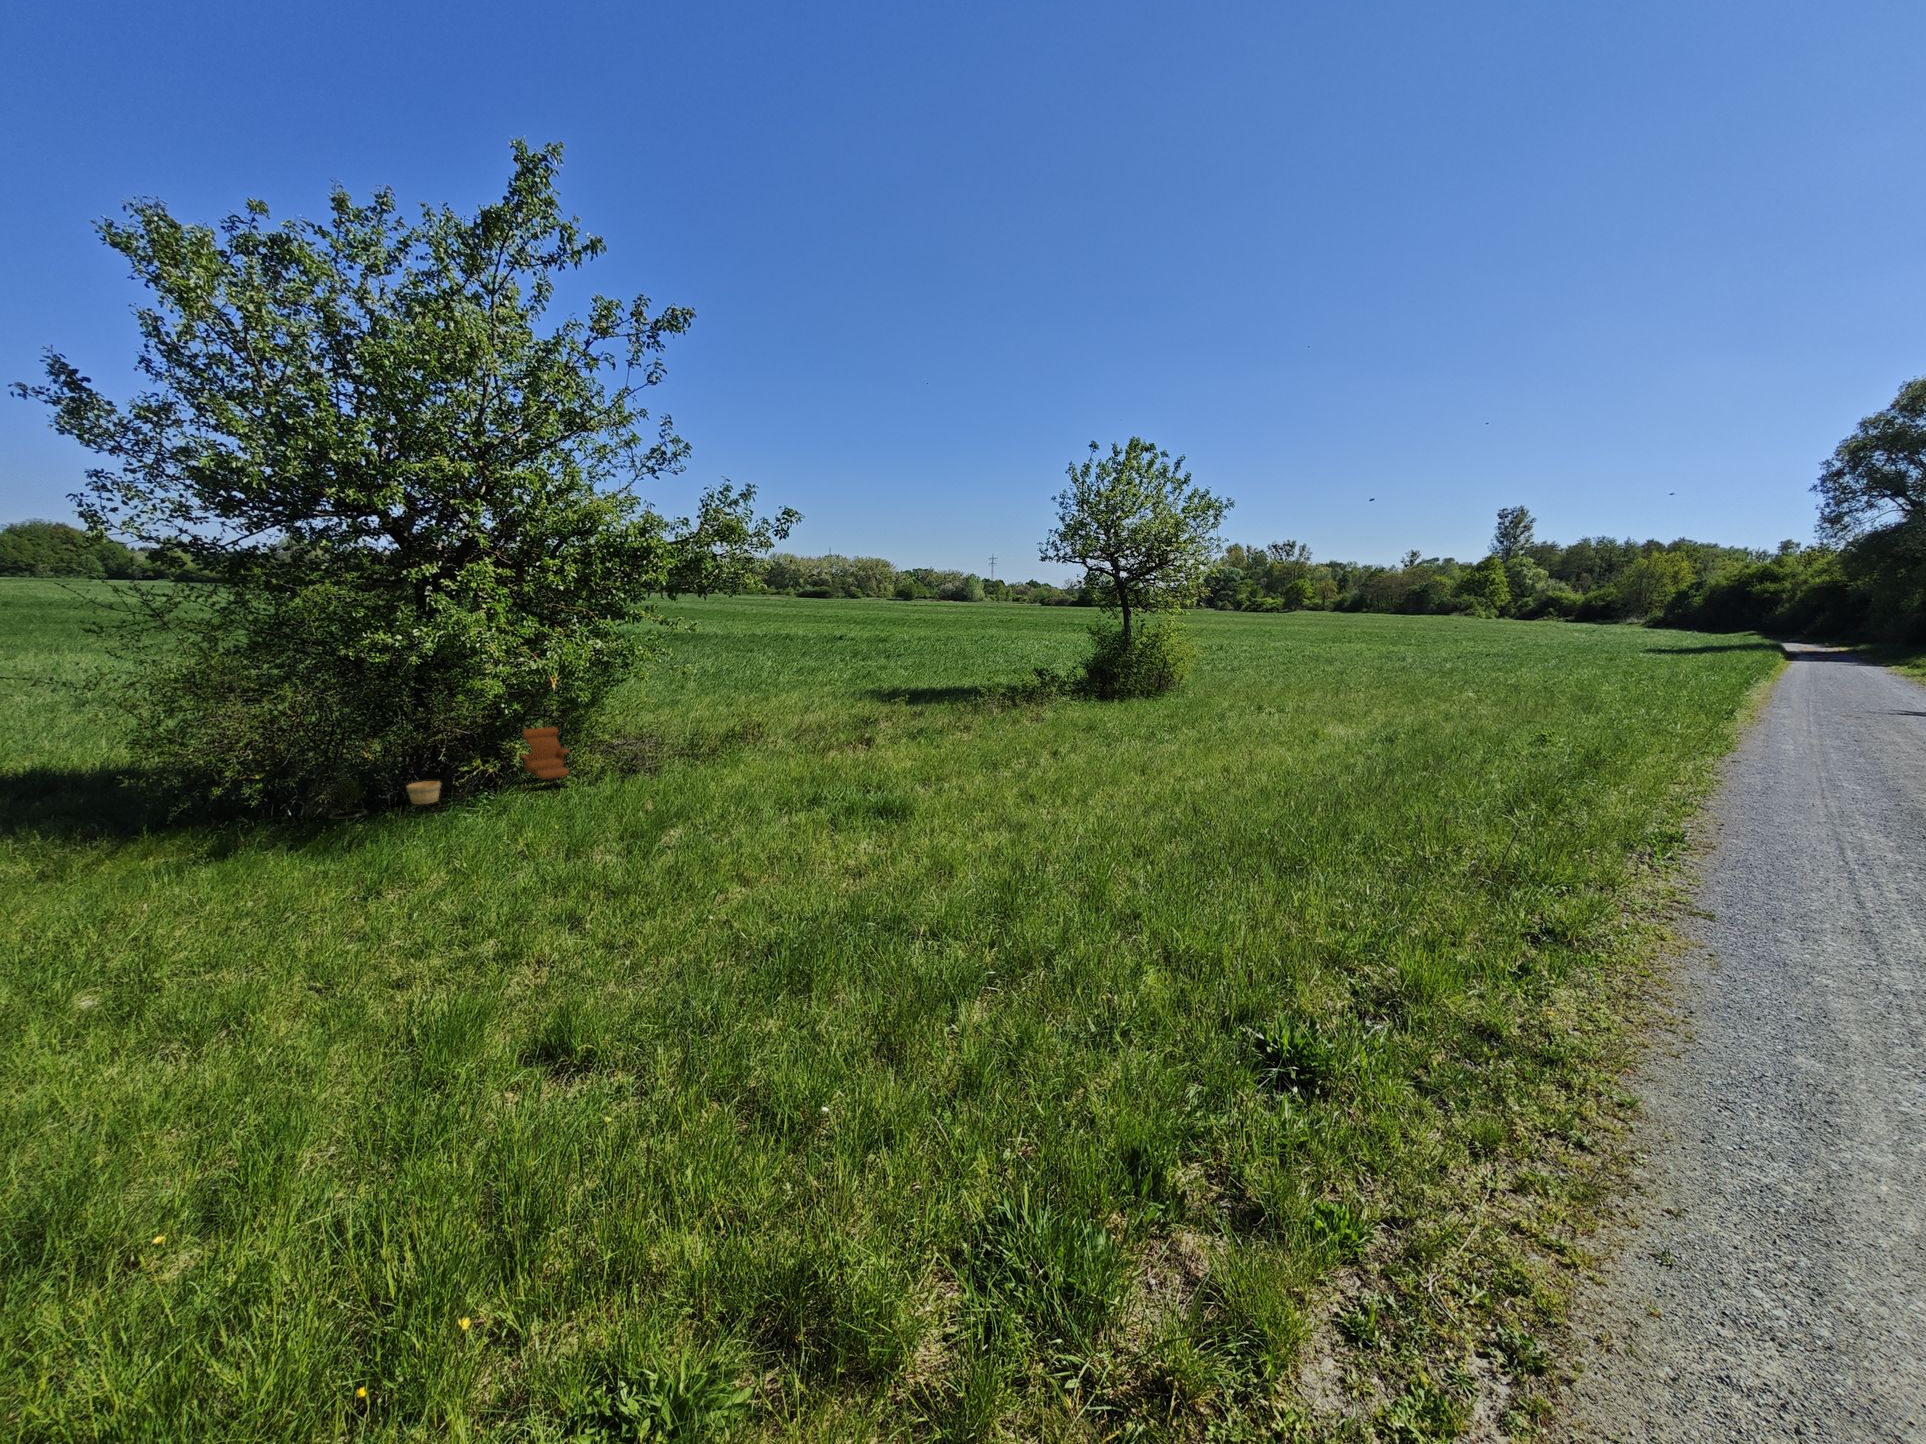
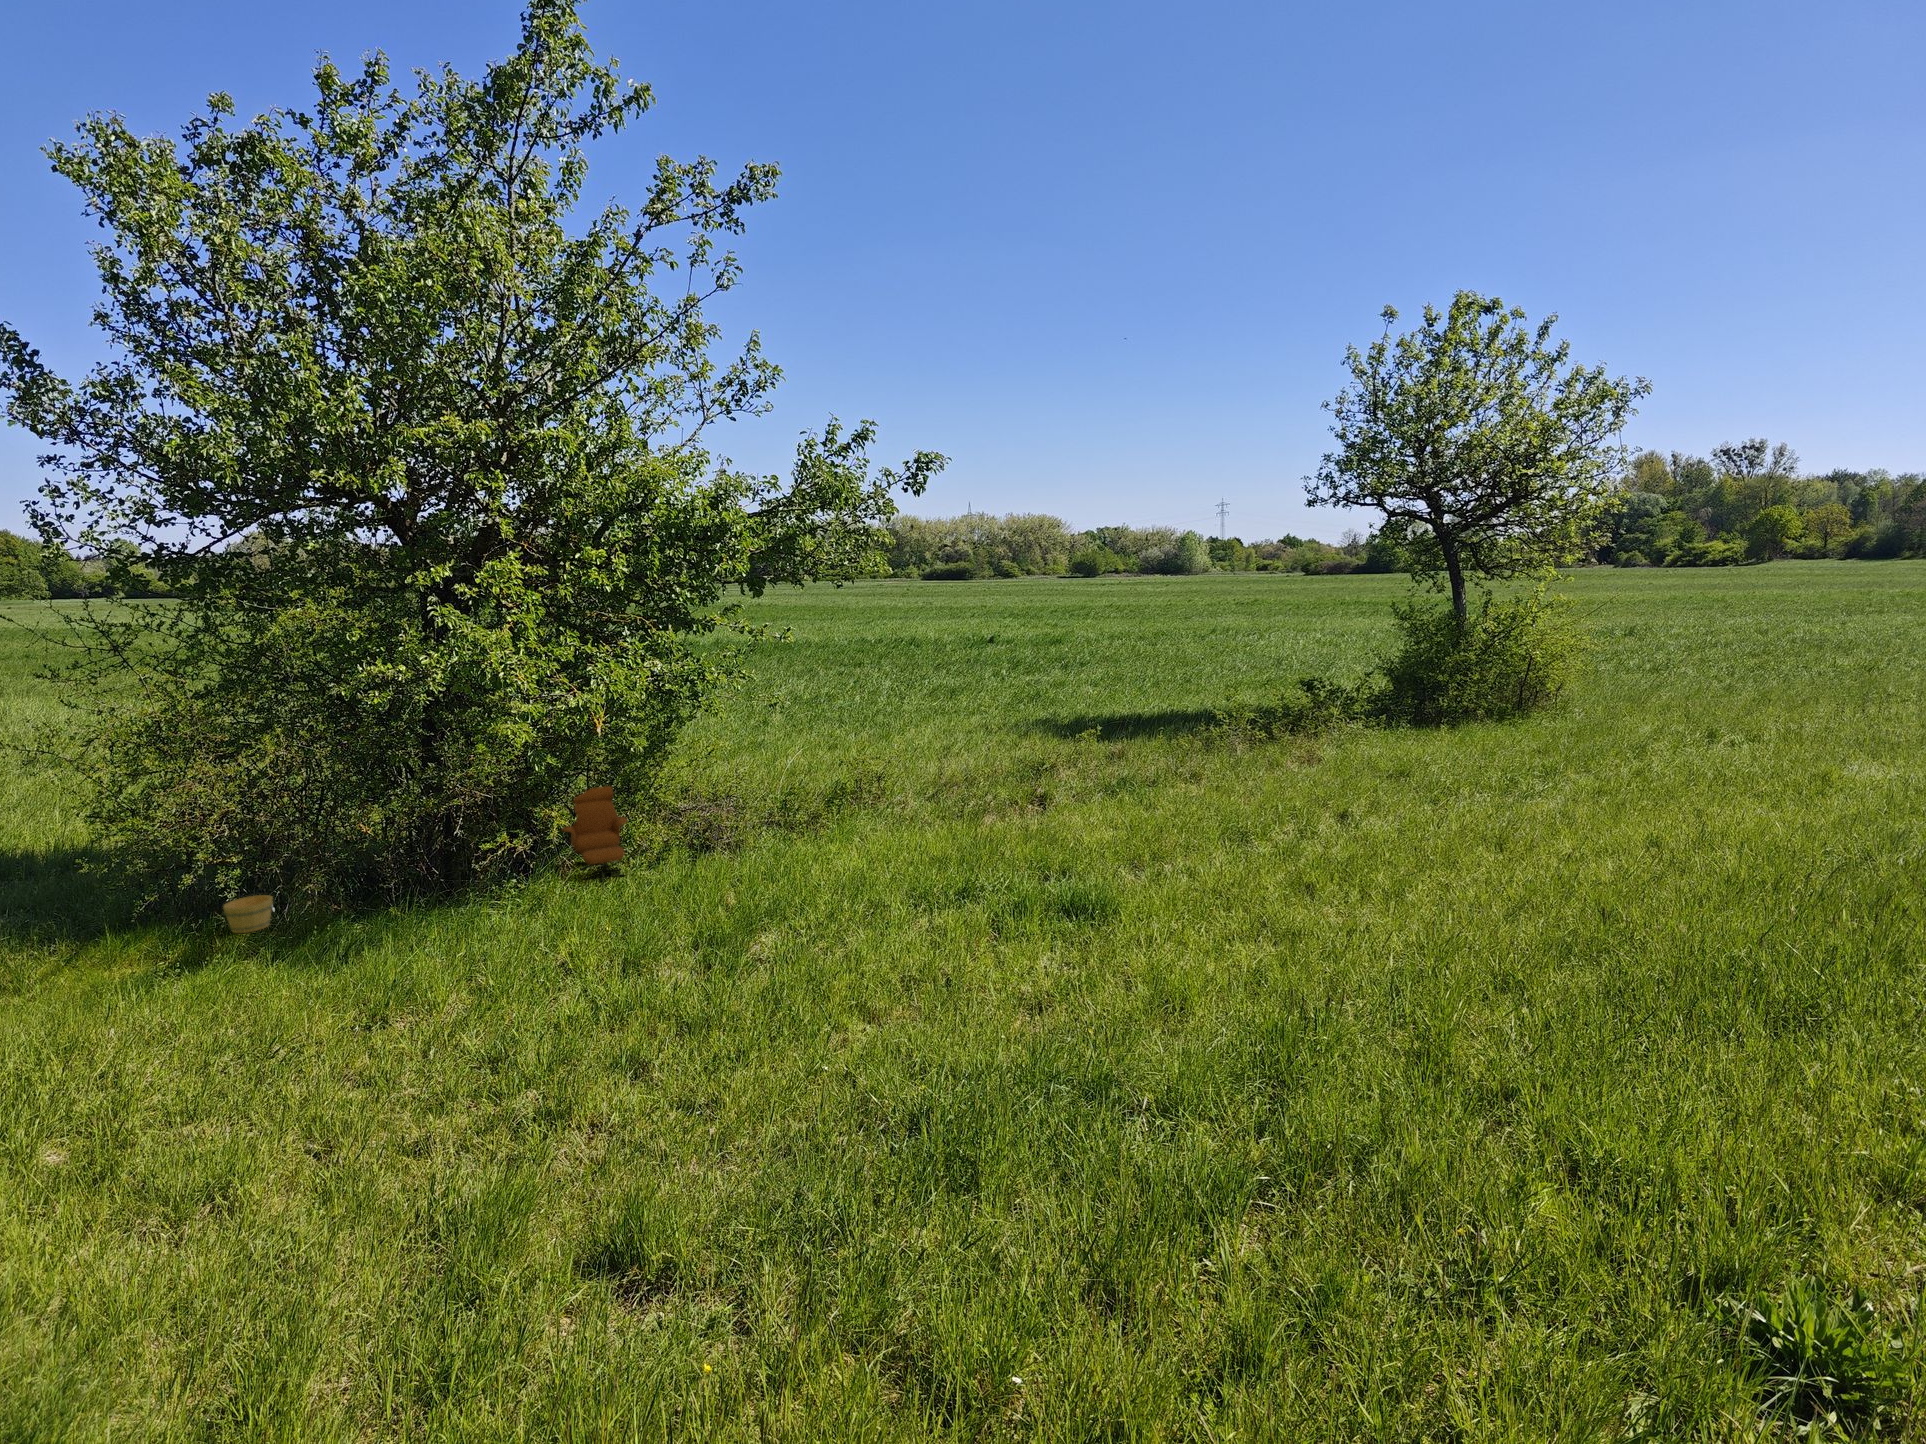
potted tree: present [326,772,366,819] -> none [325,848,375,920]
bucket: present [407,781,441,804] -> present [223,895,273,933]

